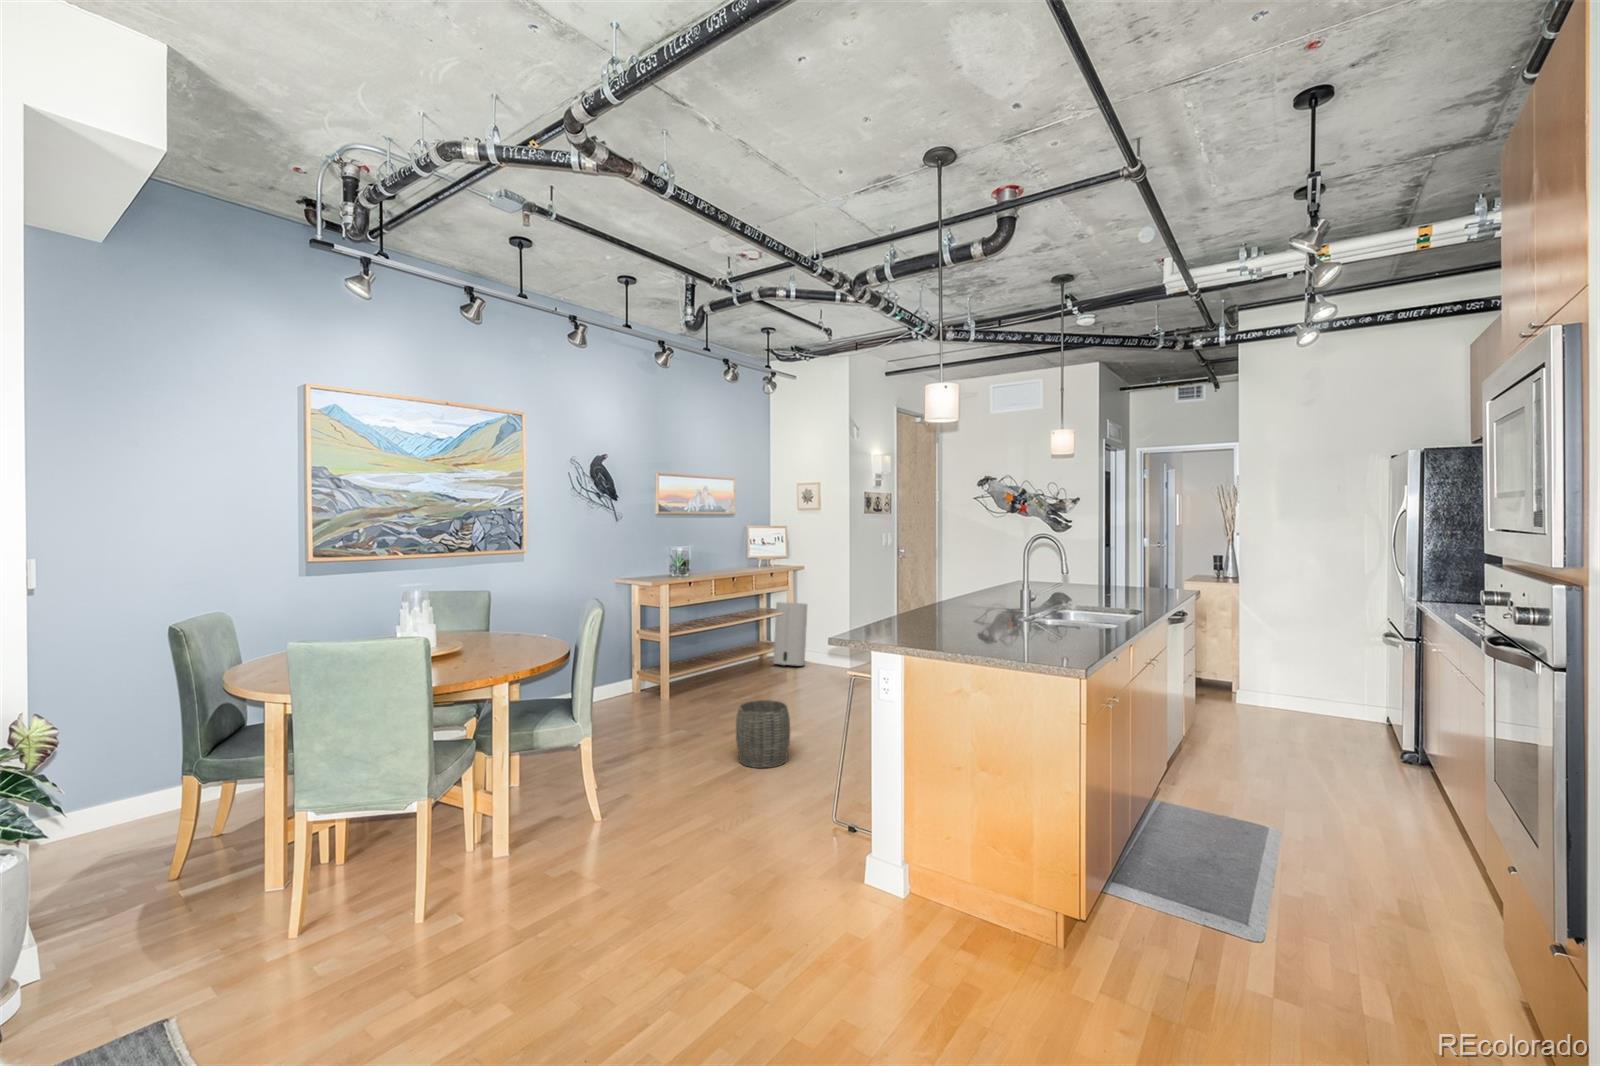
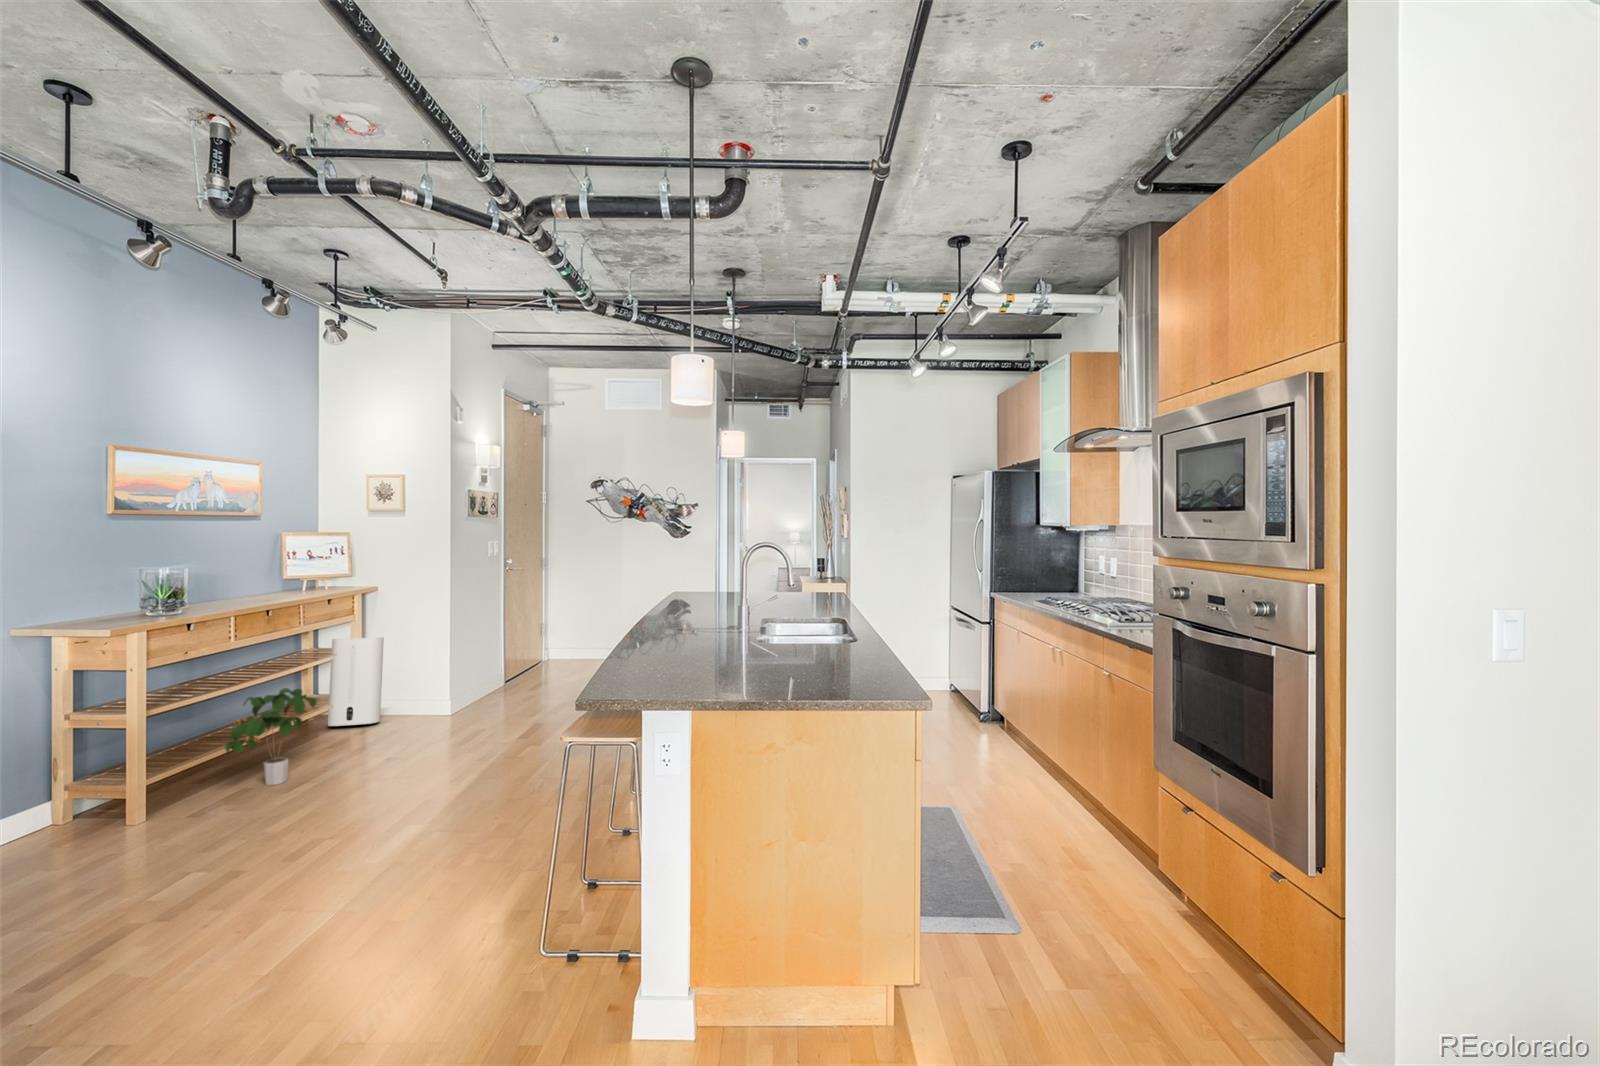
potted plant: none [706,629,757,692] -> present [225,688,316,785]
woven basket: present [736,700,790,768] -> none [339,799,435,916]

